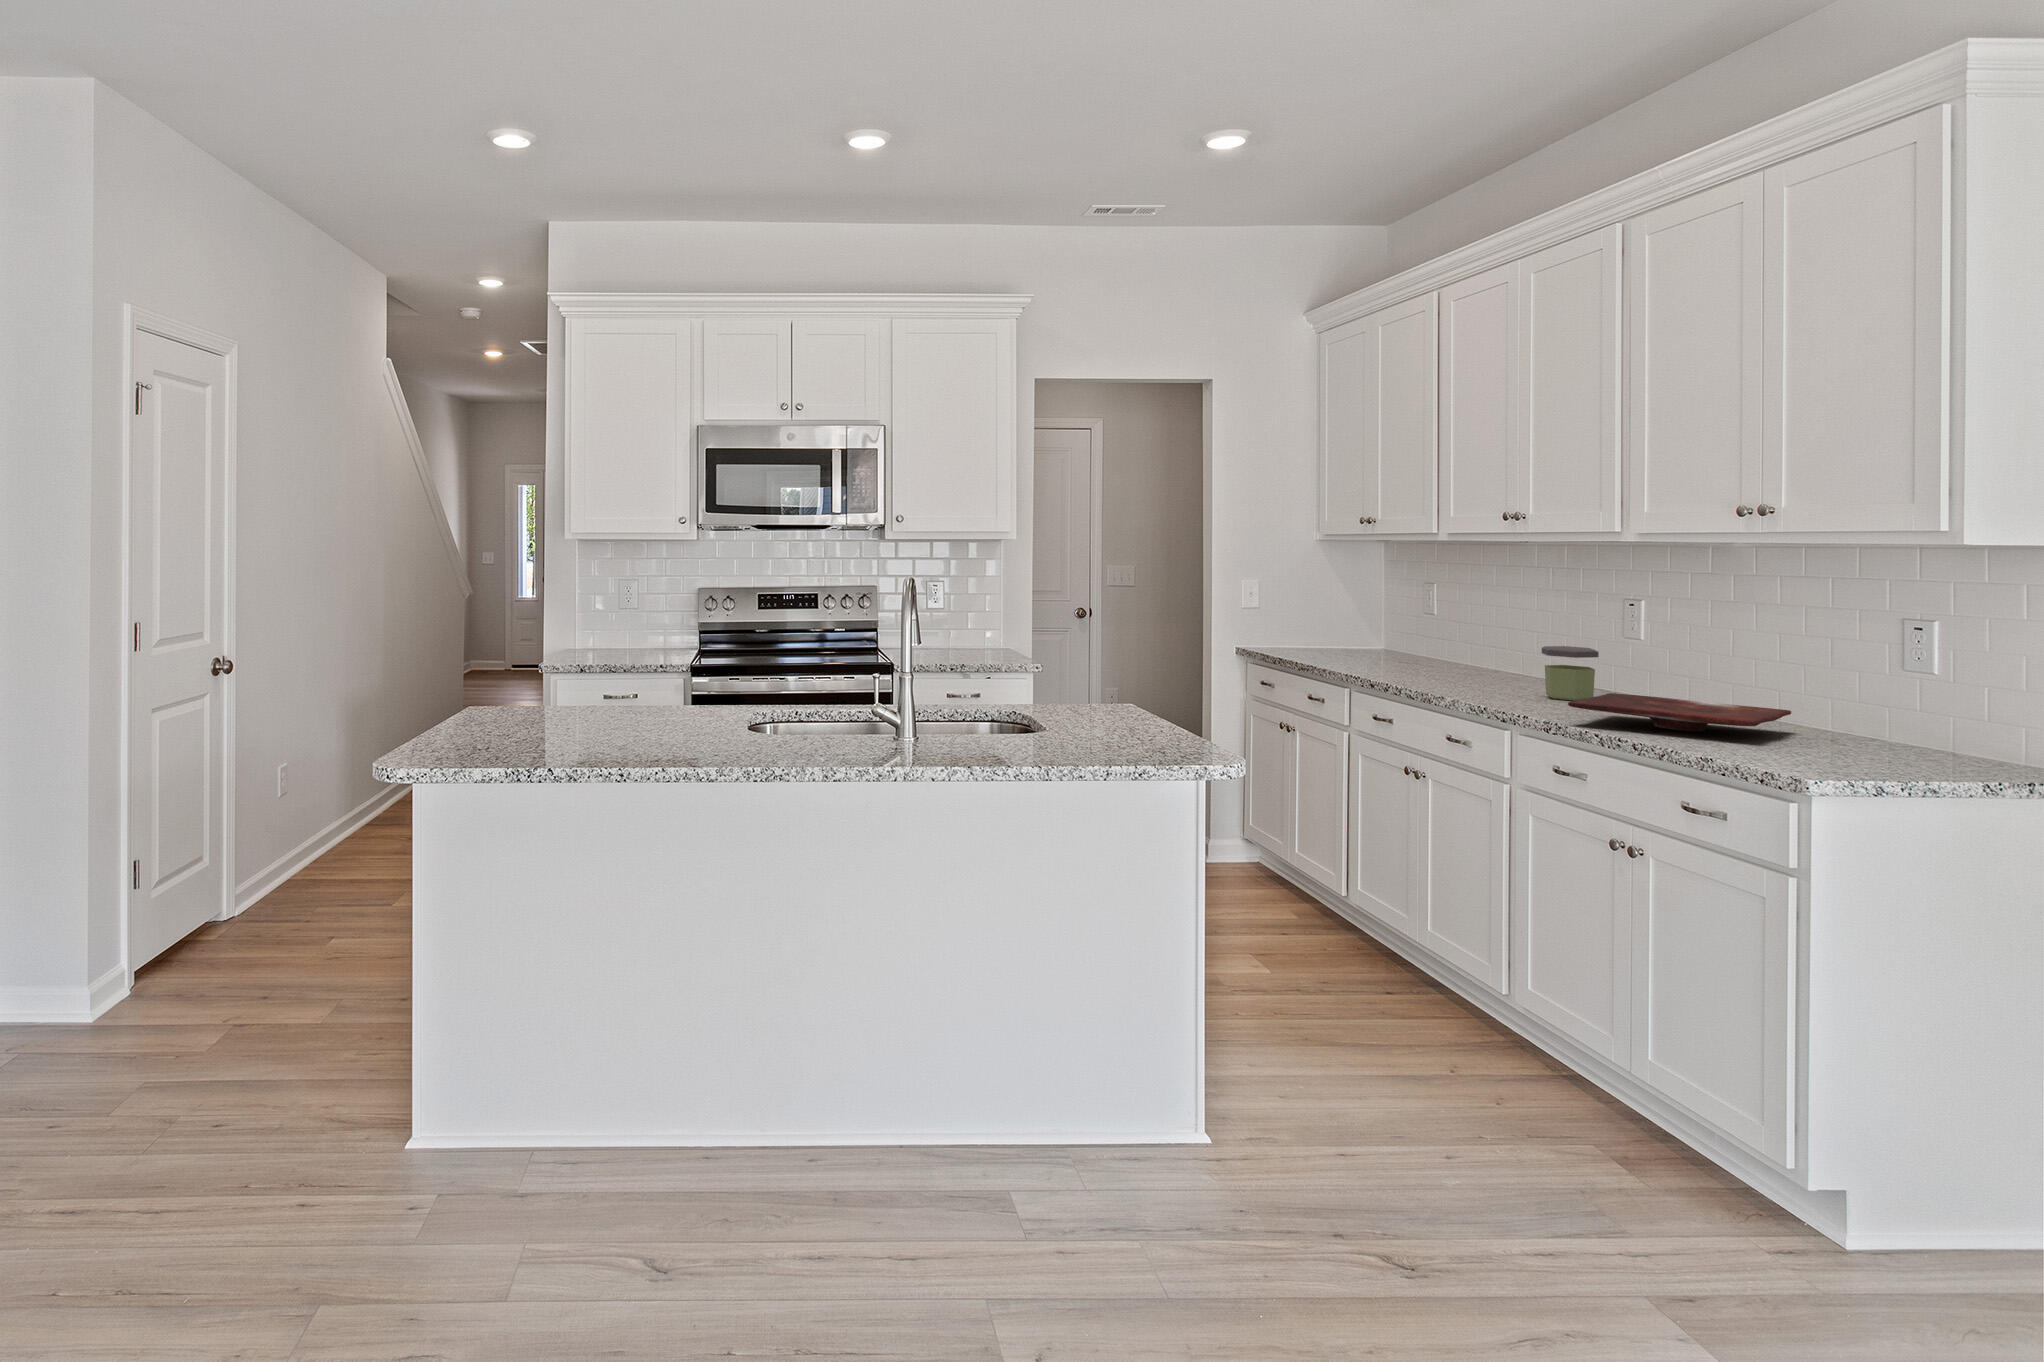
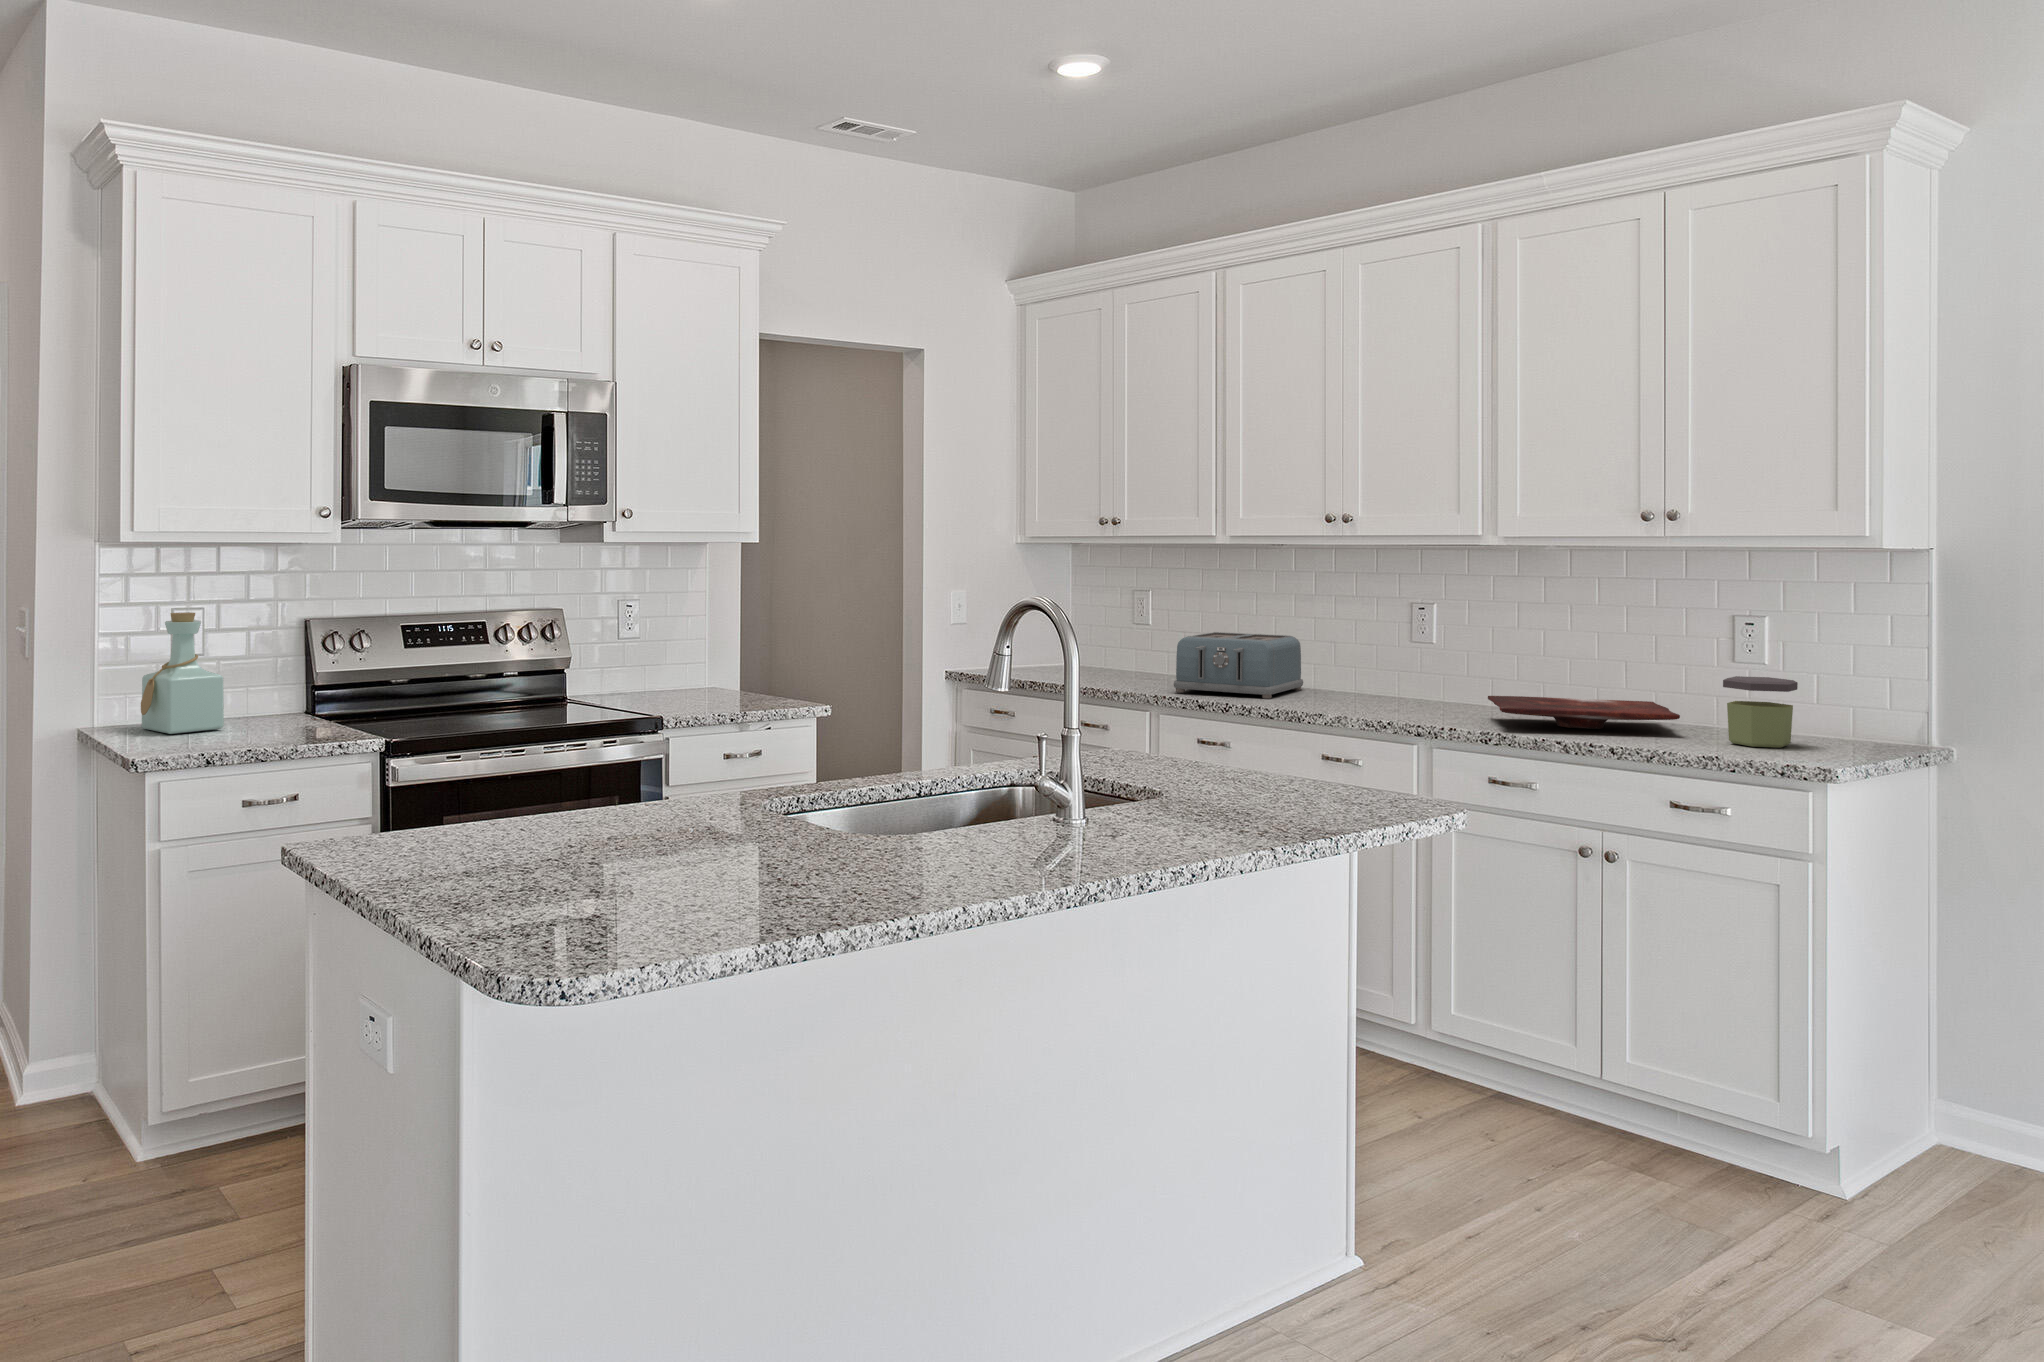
bottle: none [580,581,625,653] -> present [141,612,224,734]
toaster: none [1379,625,1524,686] -> present [1174,632,1303,699]
jar: present [1542,646,1599,701] -> present [1723,676,1798,748]

